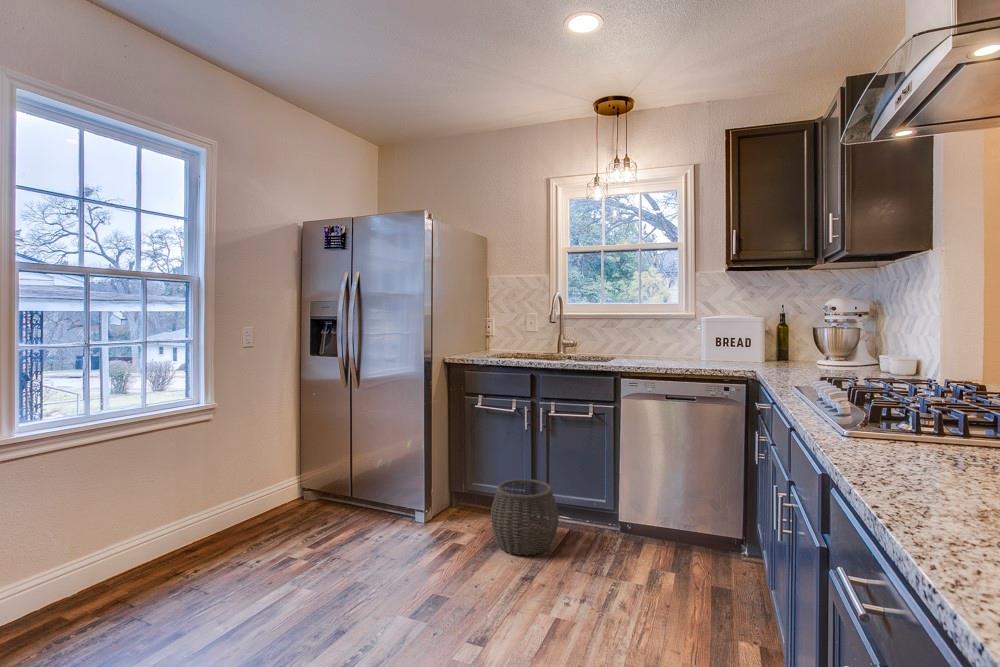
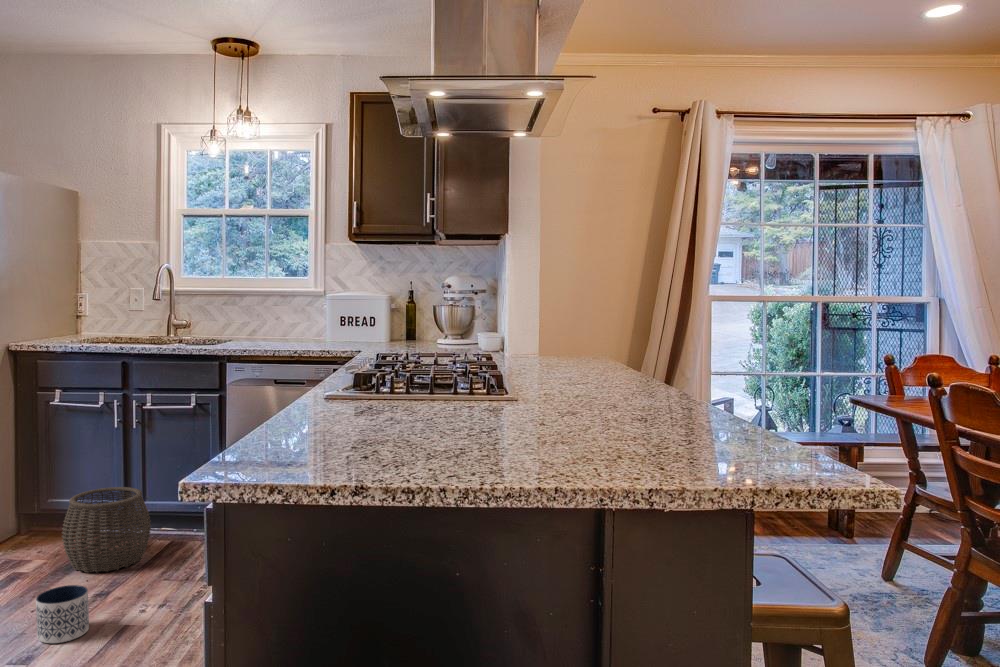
planter: none [487,576,528,634] -> present [36,585,89,643]

